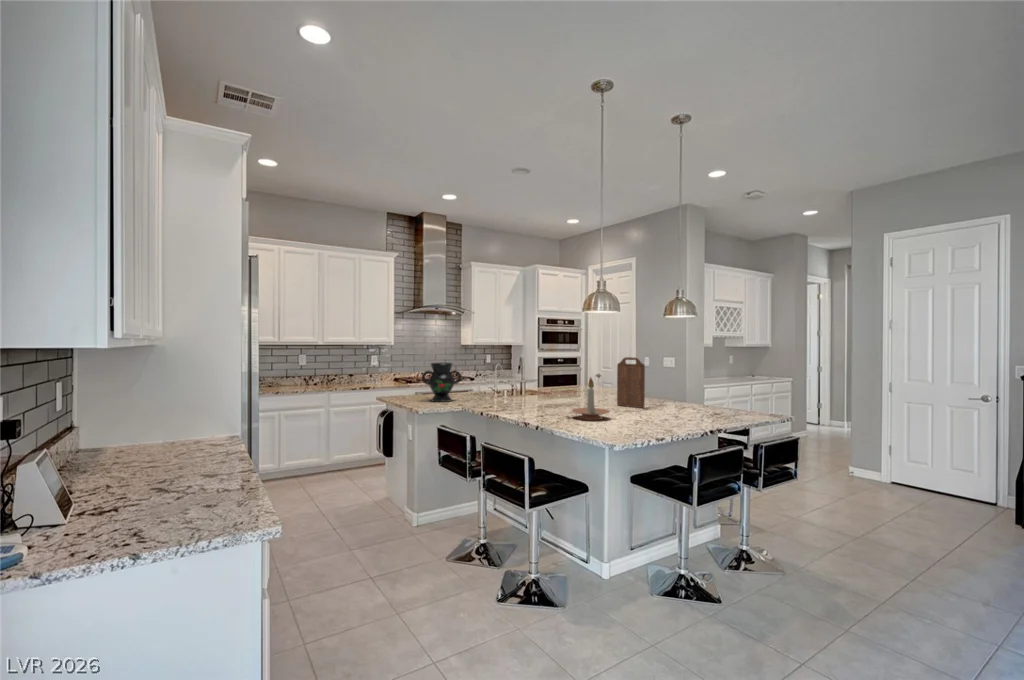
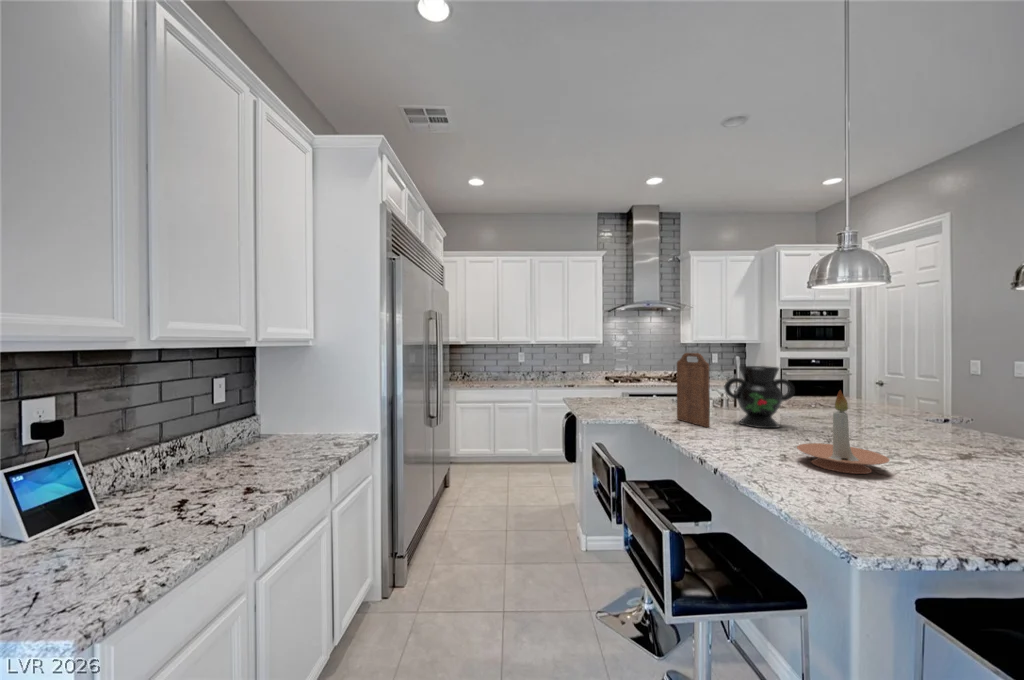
cutting board: present [617,357,645,408] -> present [677,353,710,427]
decorative vase: present [422,363,461,402] -> present [724,366,795,428]

